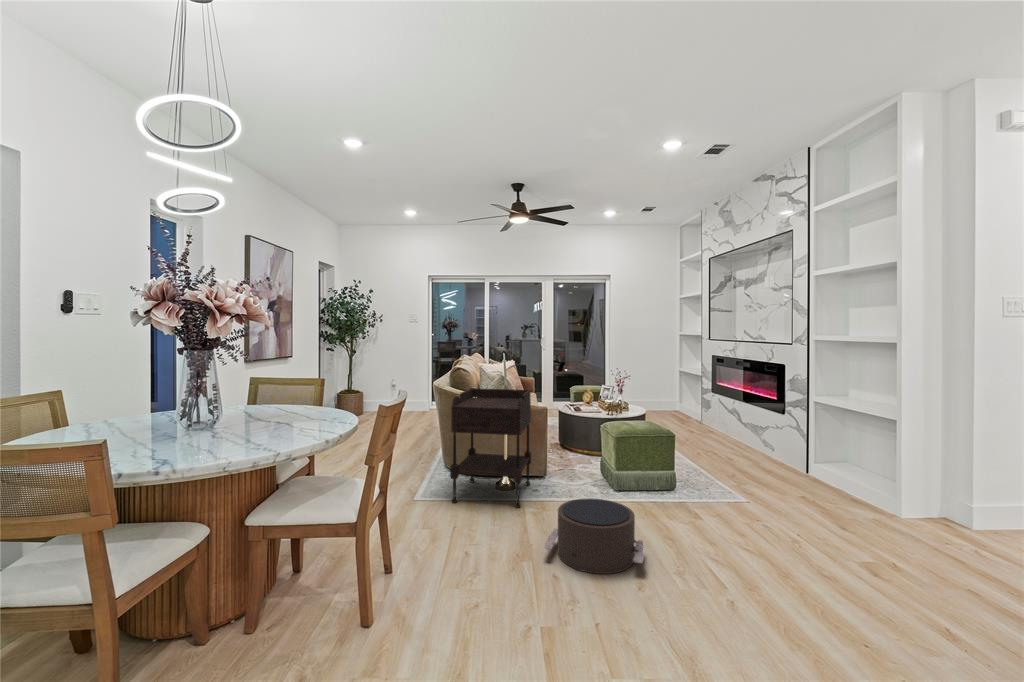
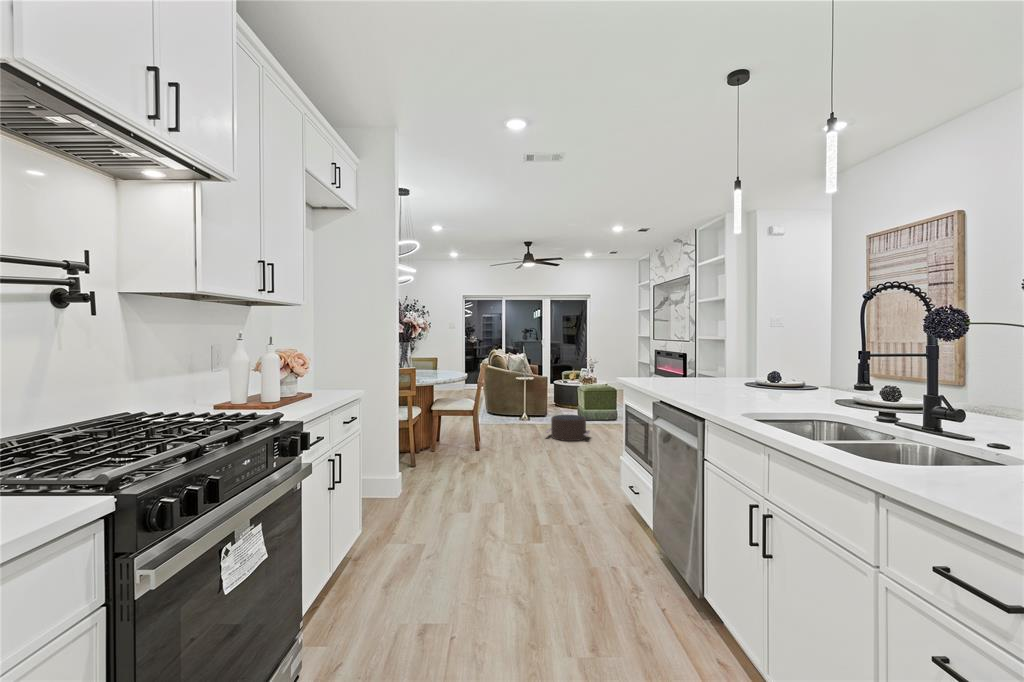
side table: present [450,388,531,508] -> none [497,367,538,426]

